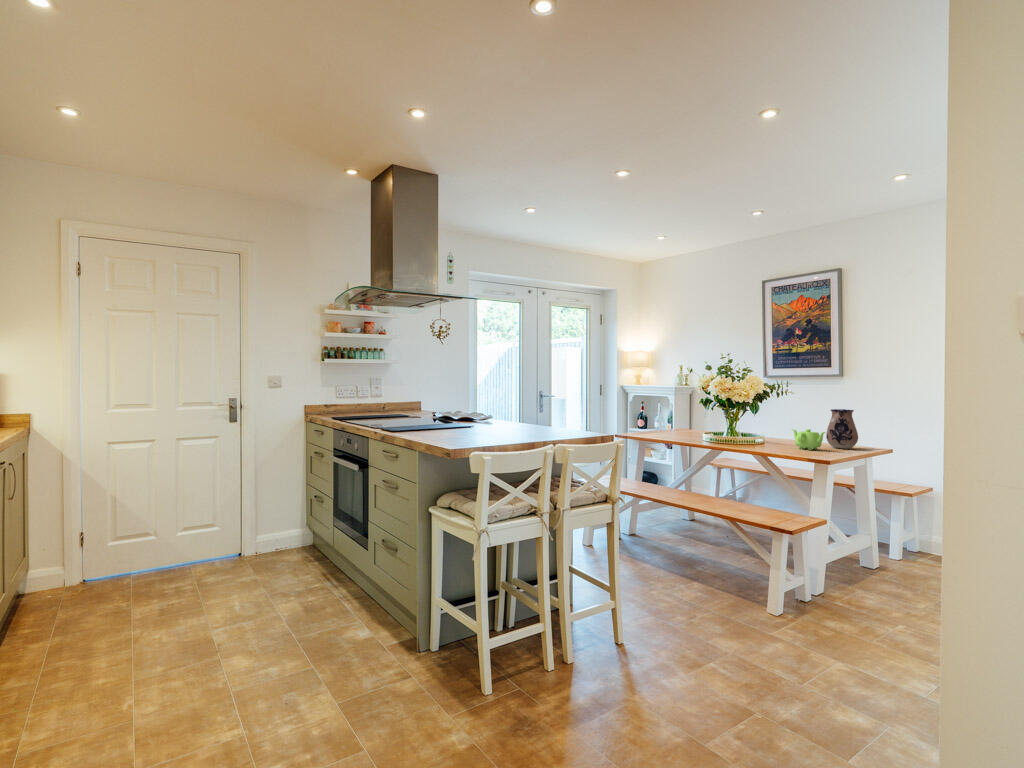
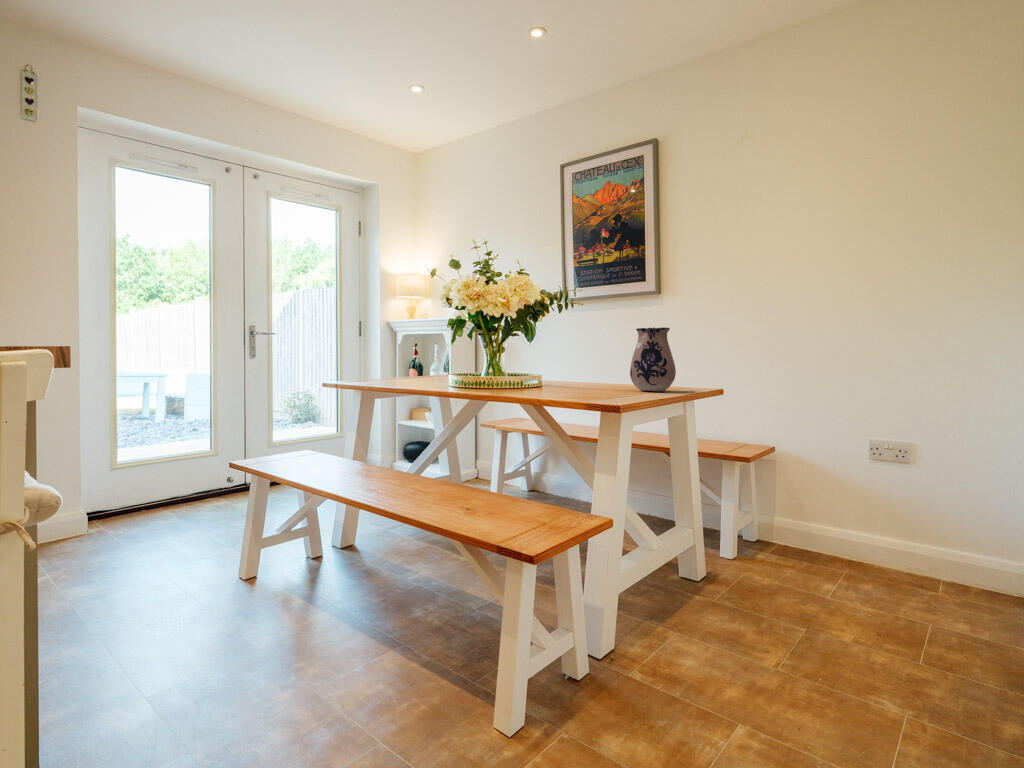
teapot: present [792,429,825,450] -> none [575,359,625,394]

